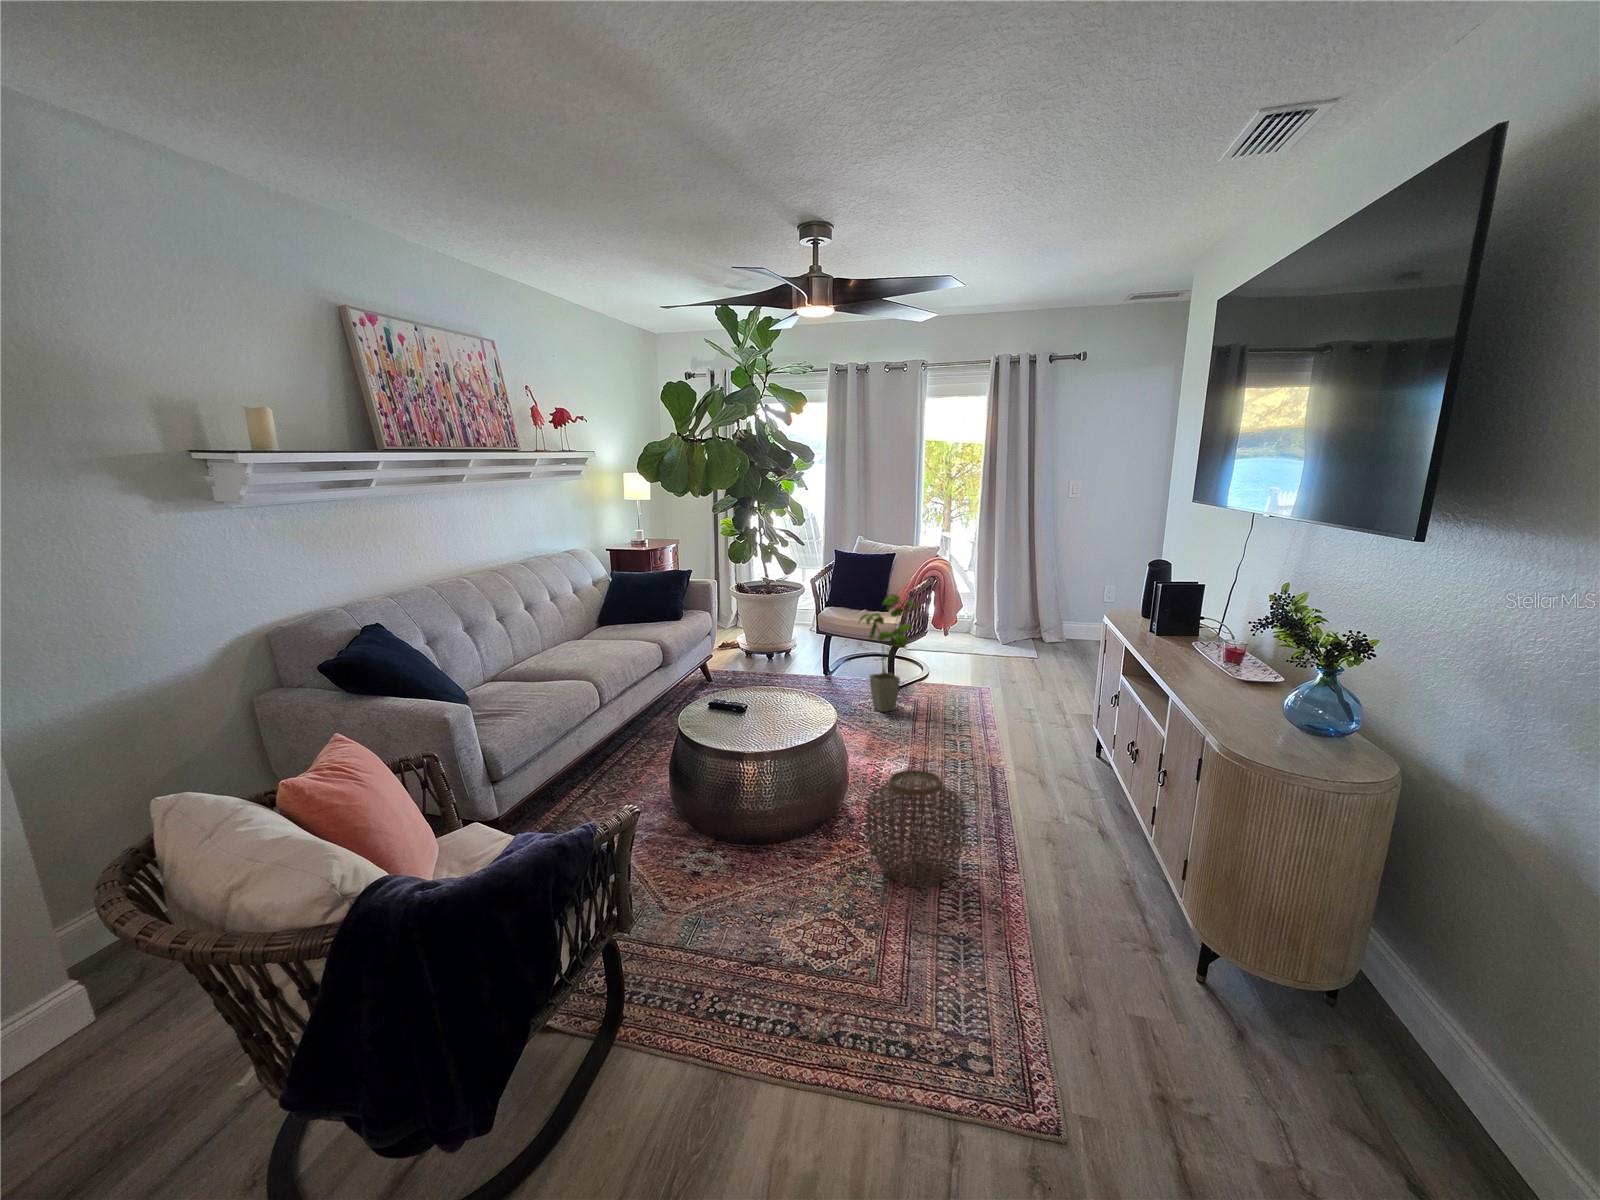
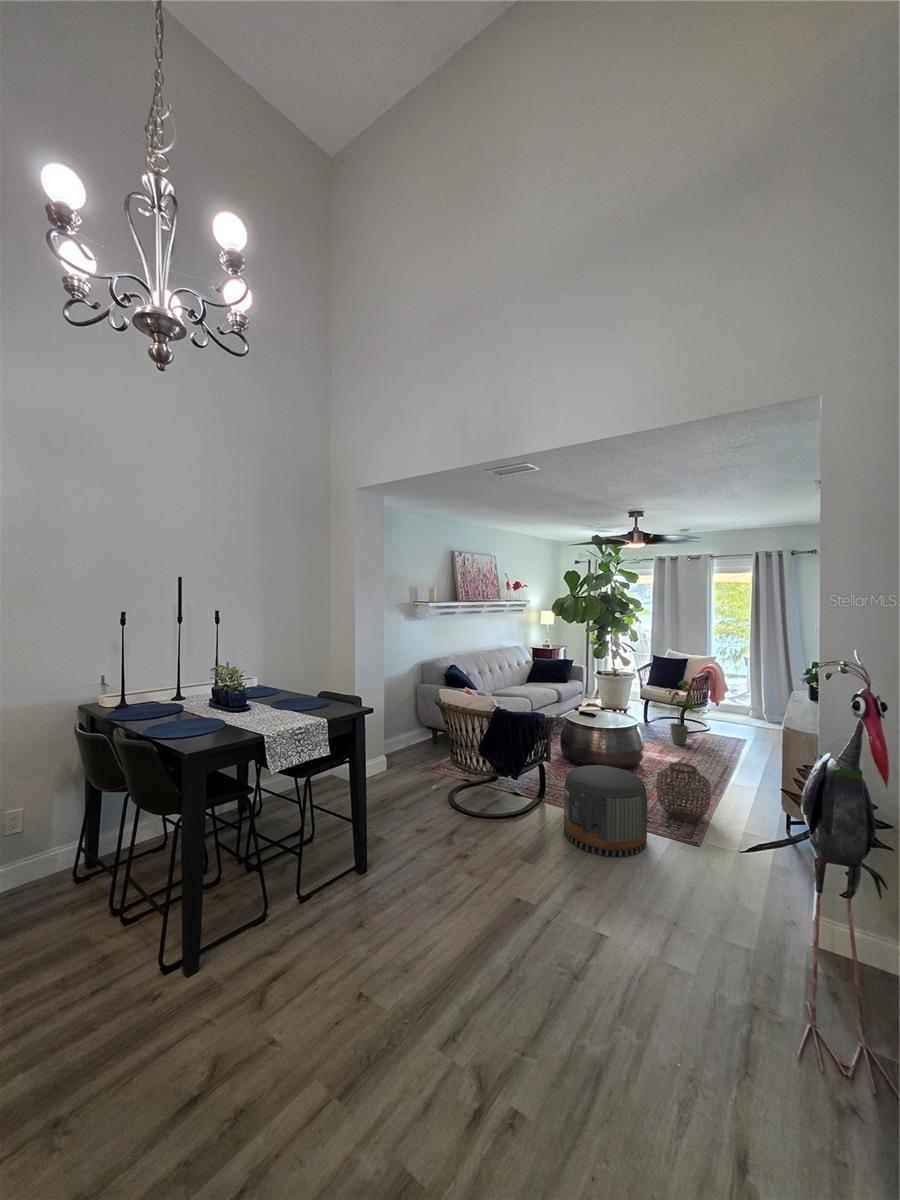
pouf: none [681,810,859,1023] -> present [564,765,647,857]

